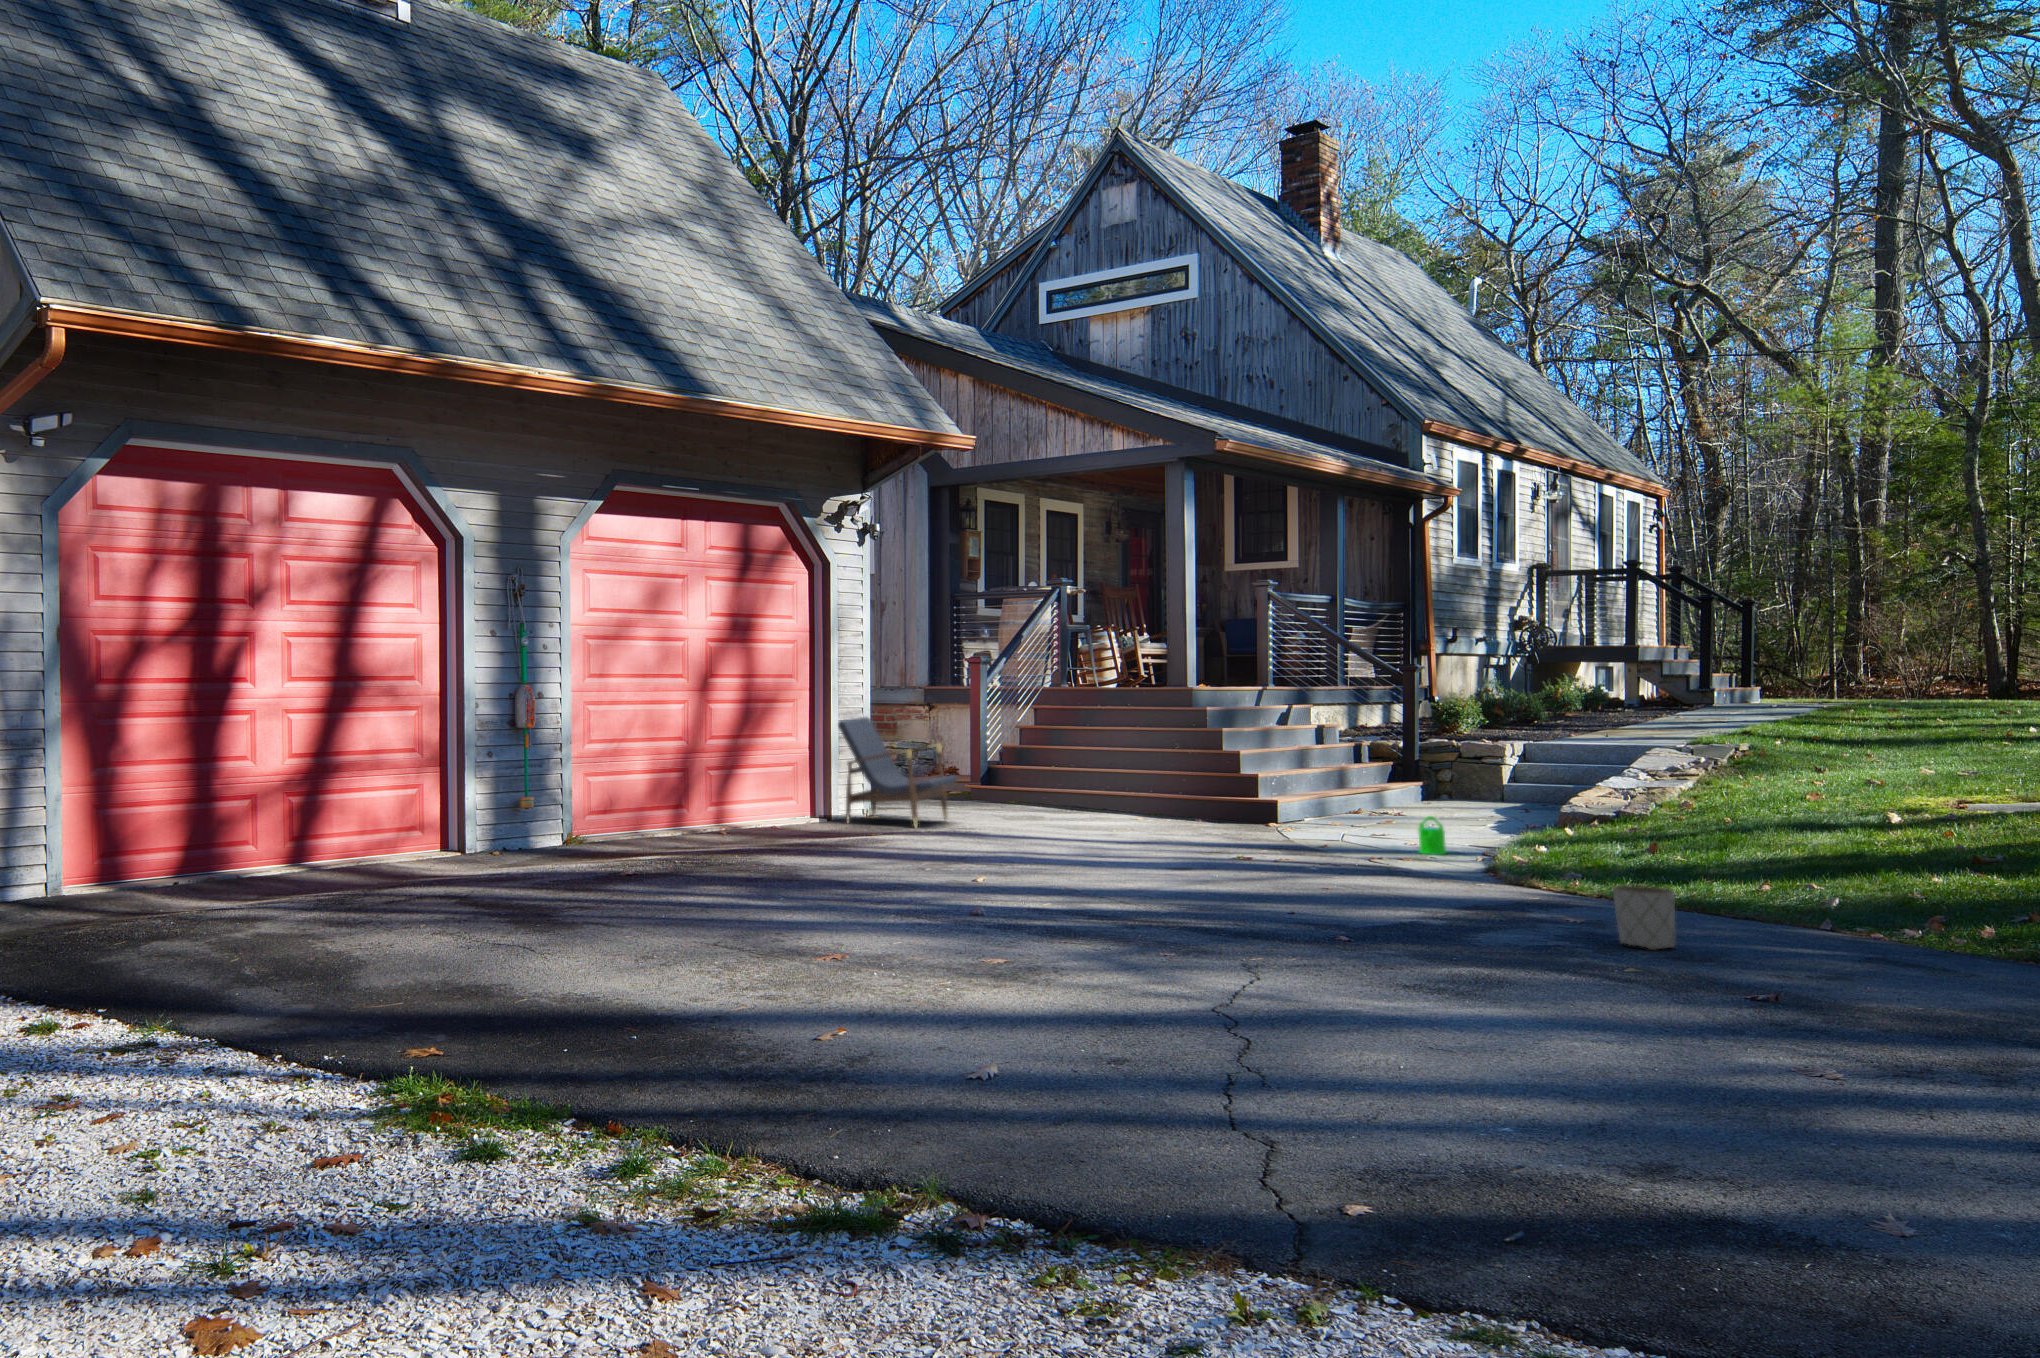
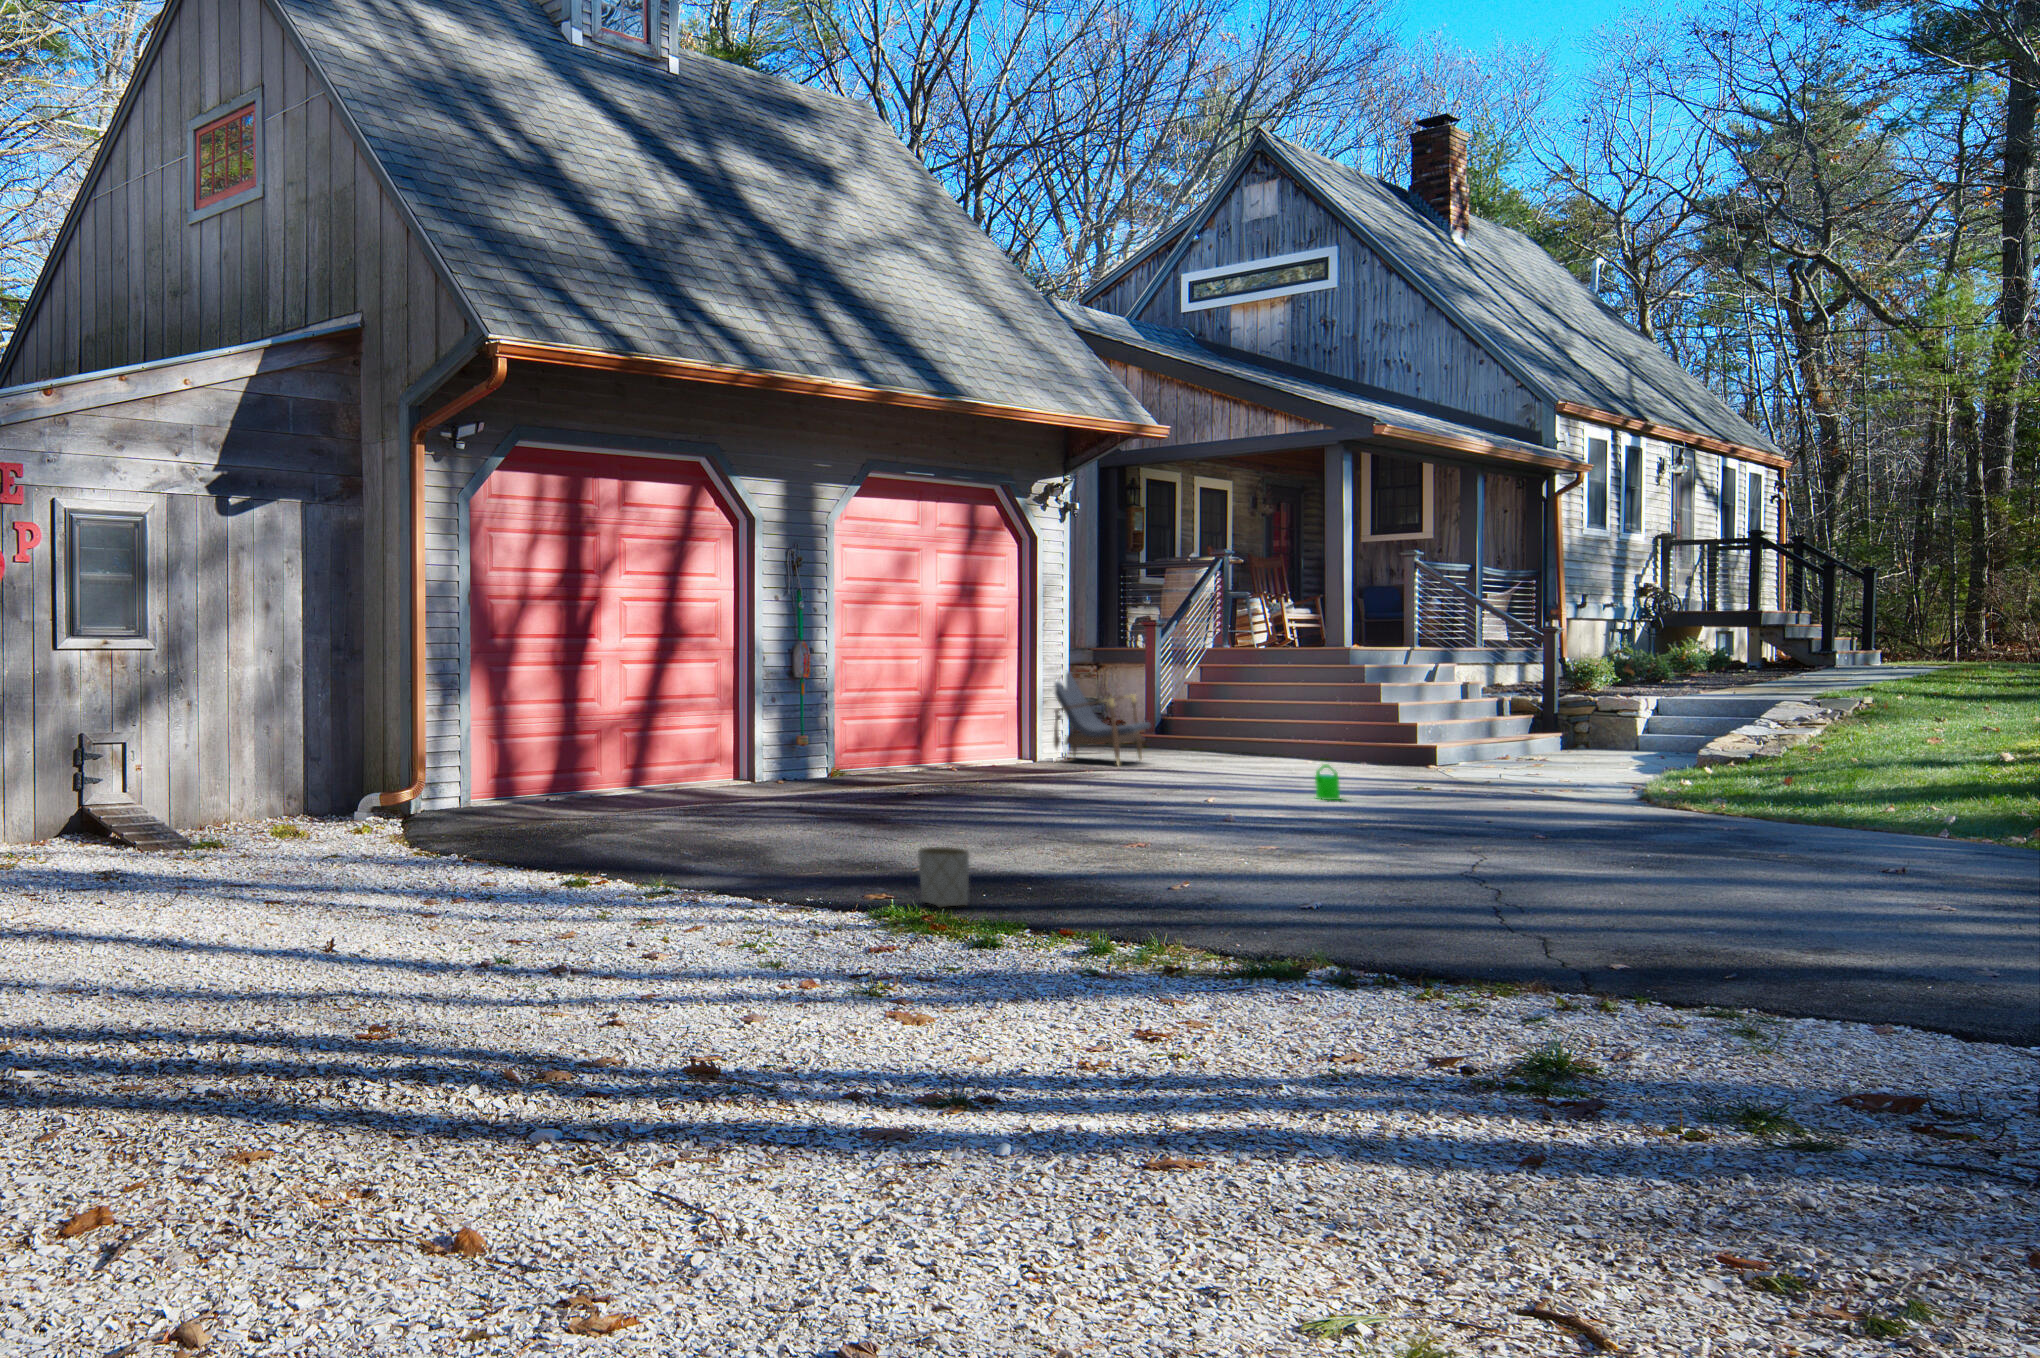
watering can: present [1419,816,1446,855] -> present [1315,764,1340,800]
planter: present [1613,885,1675,950] -> present [918,847,969,907]

